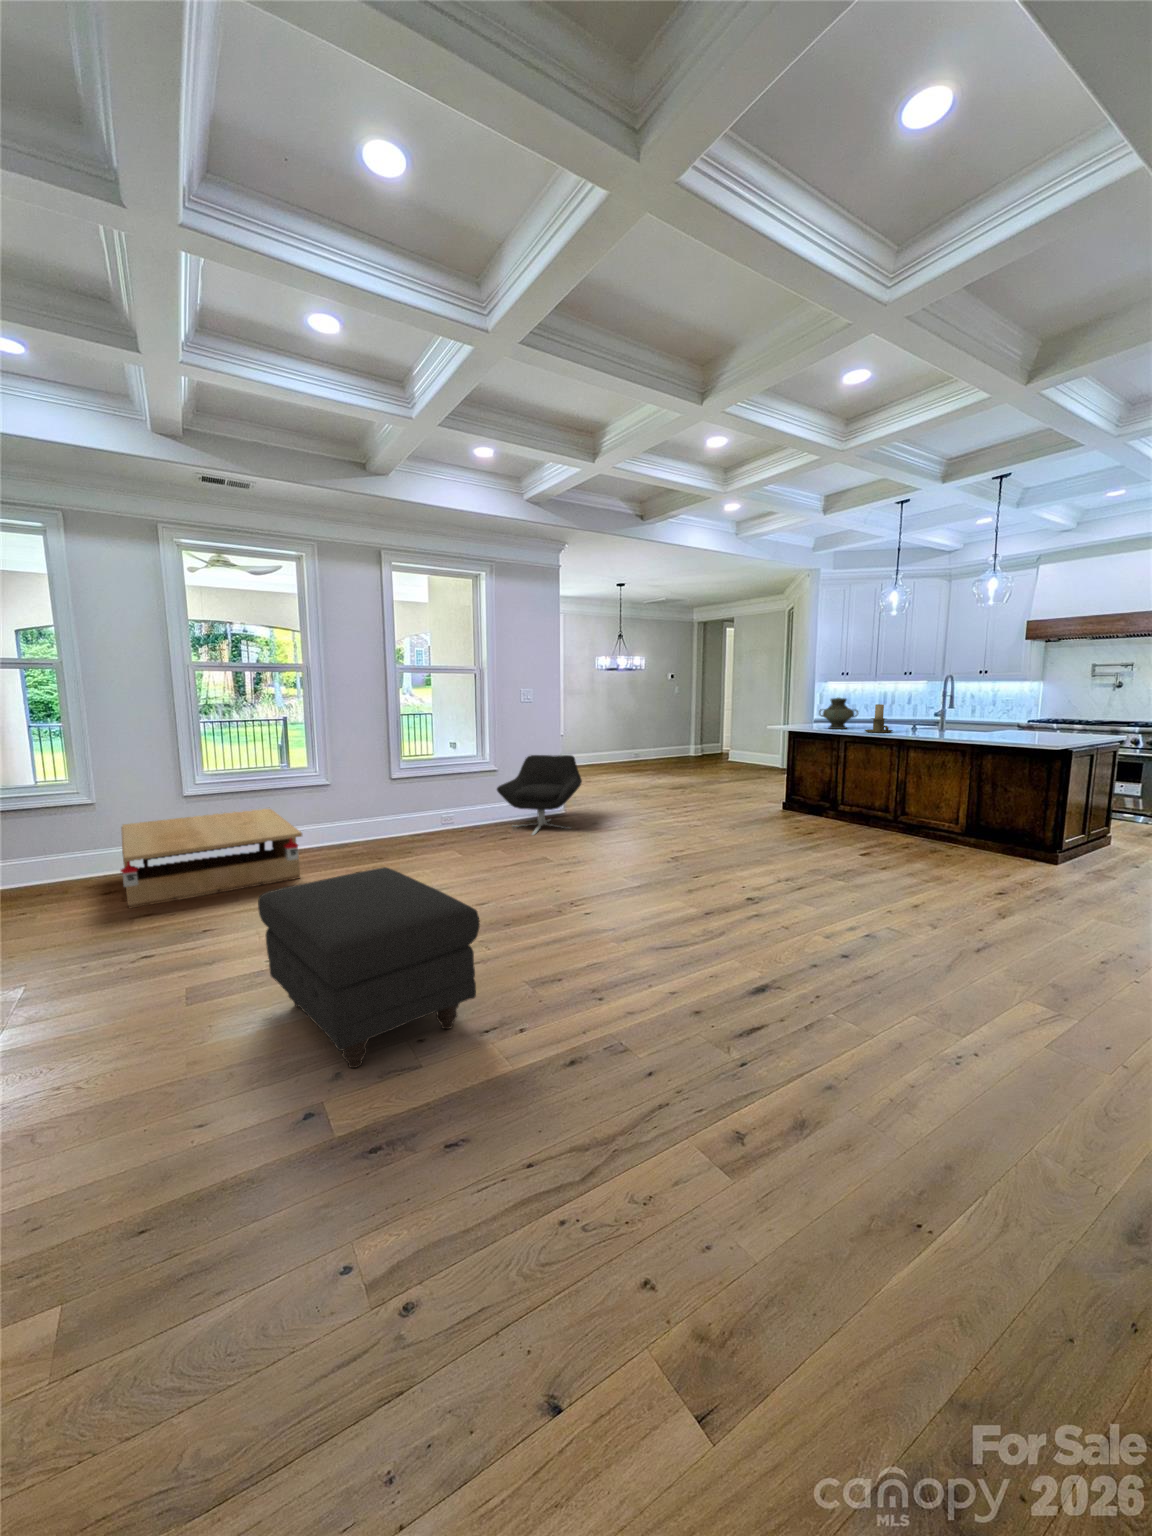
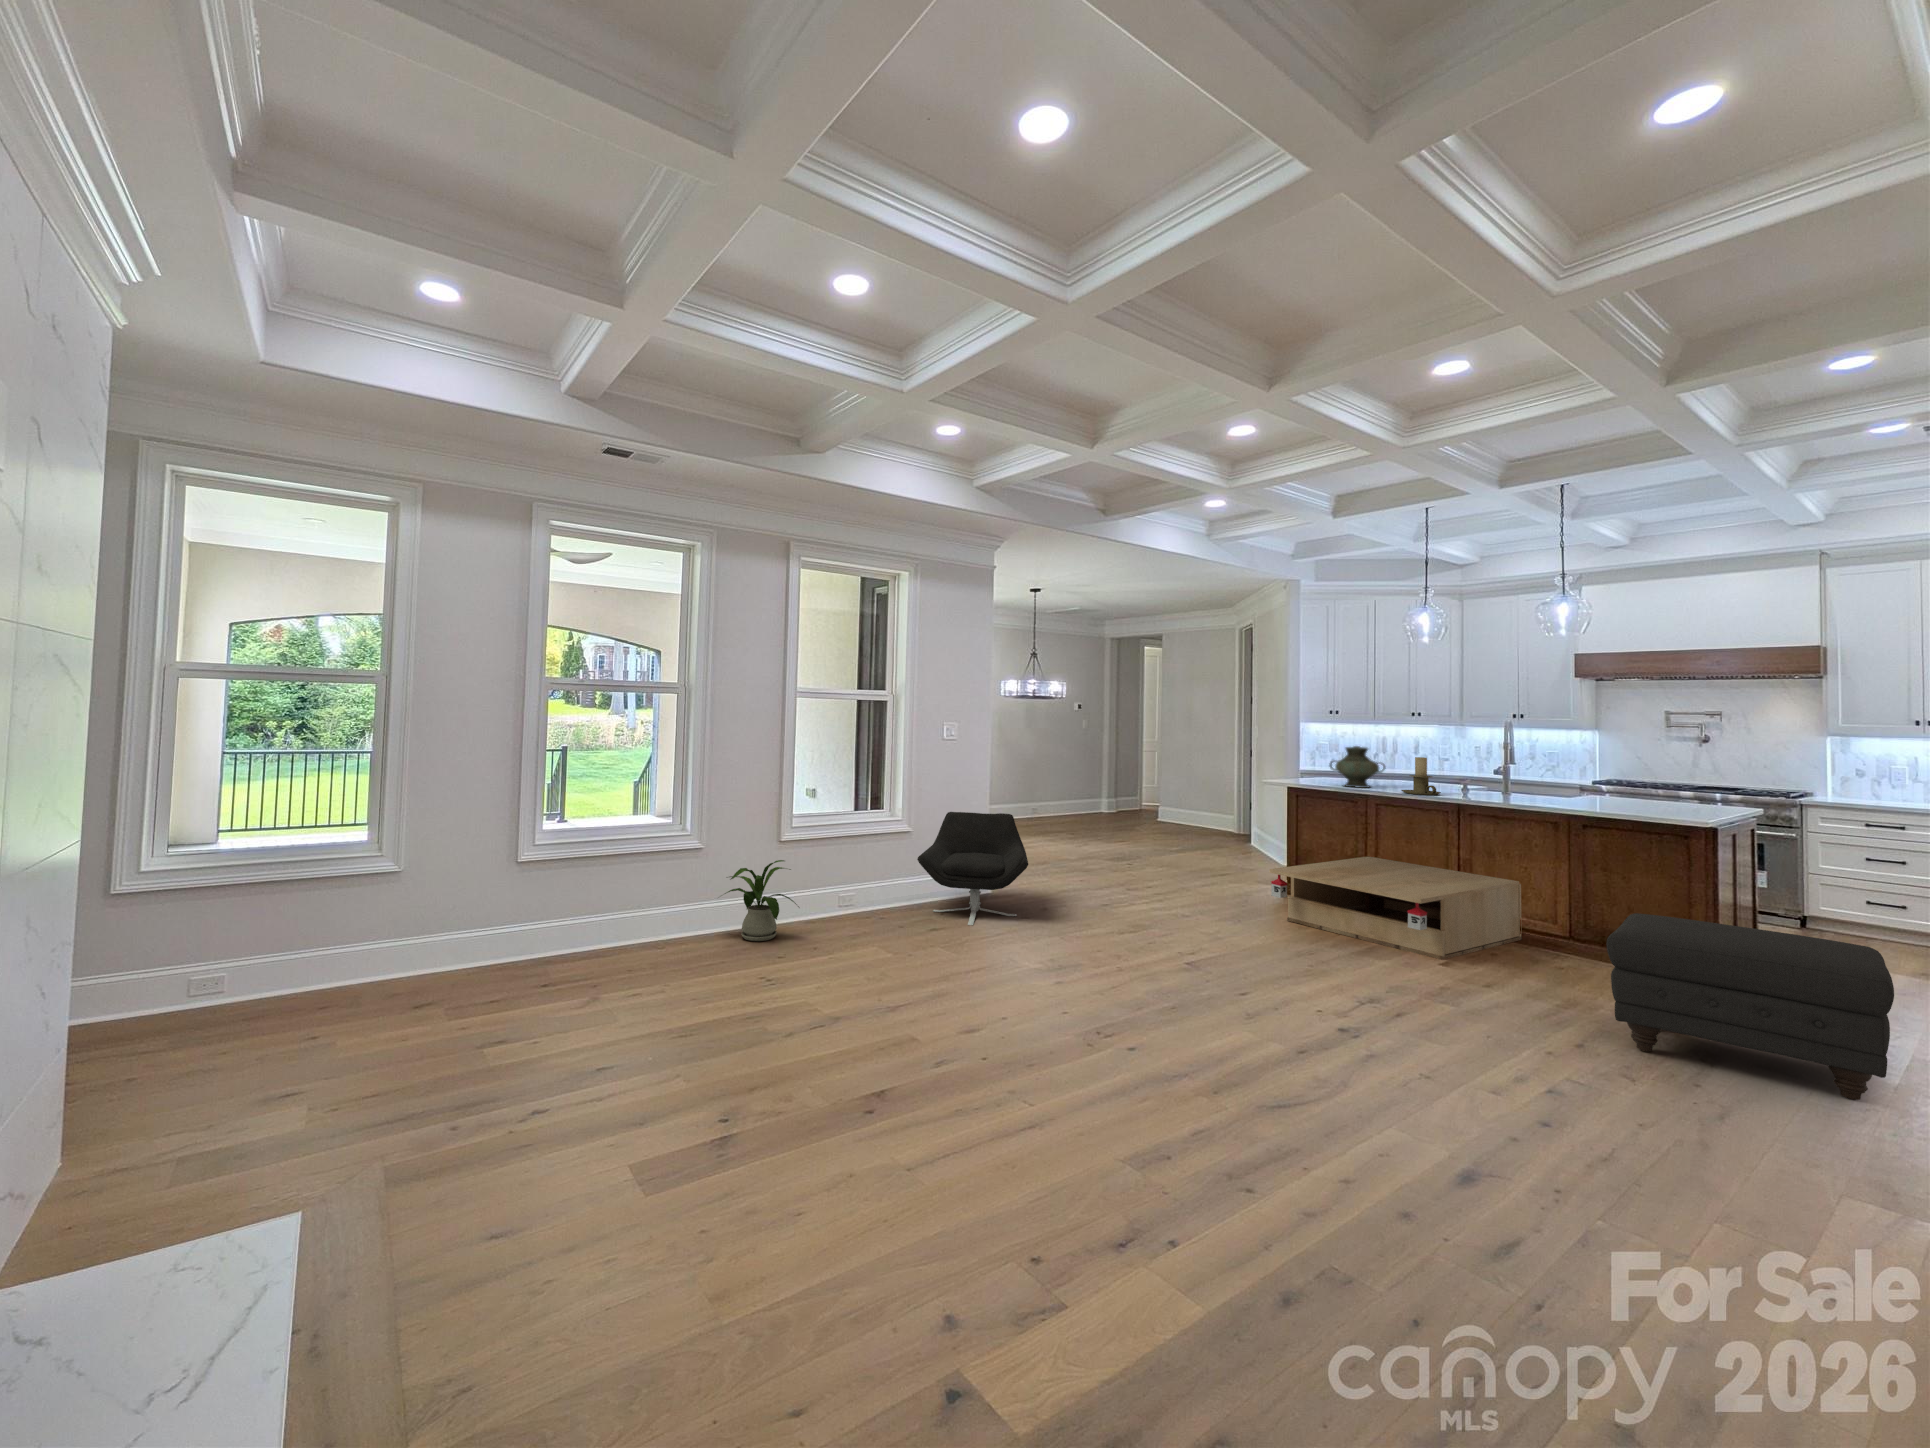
house plant: none [343,792,401,849] -> present [725,860,799,941]
coffee table: present [121,809,302,908] -> present [1270,856,1522,960]
ottoman: present [258,867,480,1068] -> present [1606,913,1894,1100]

